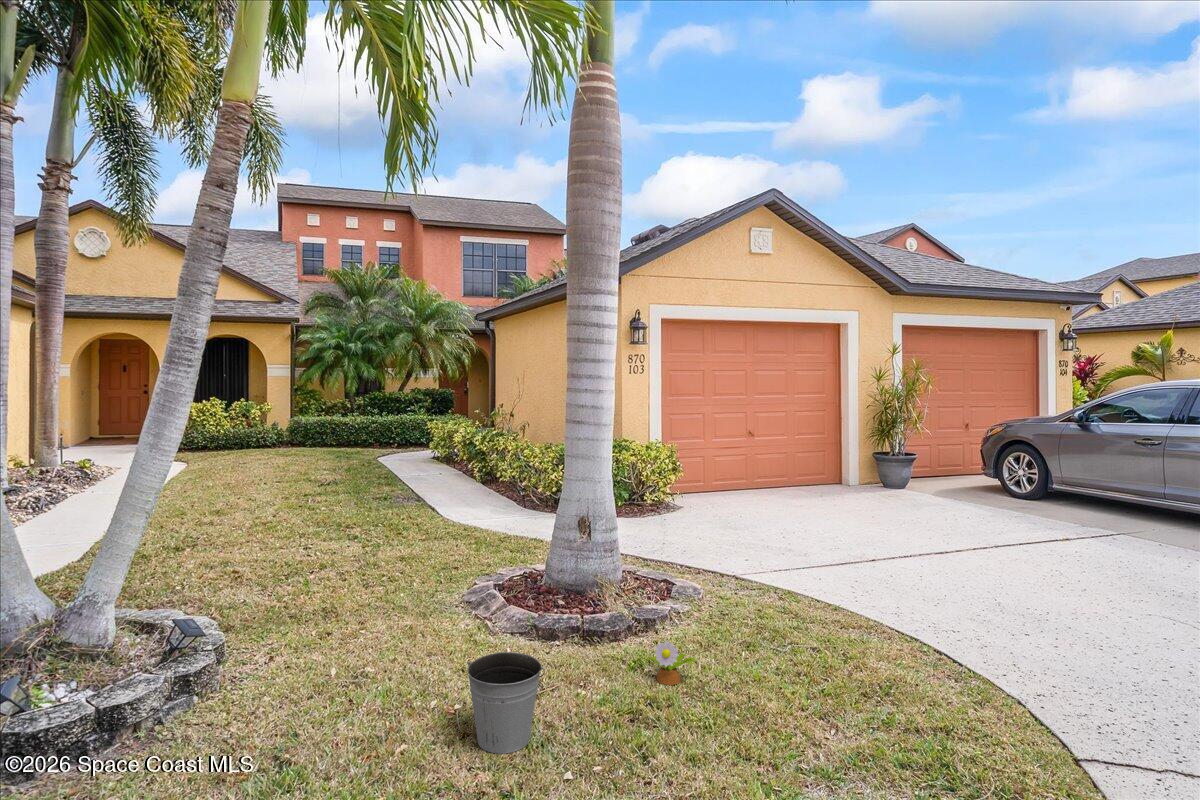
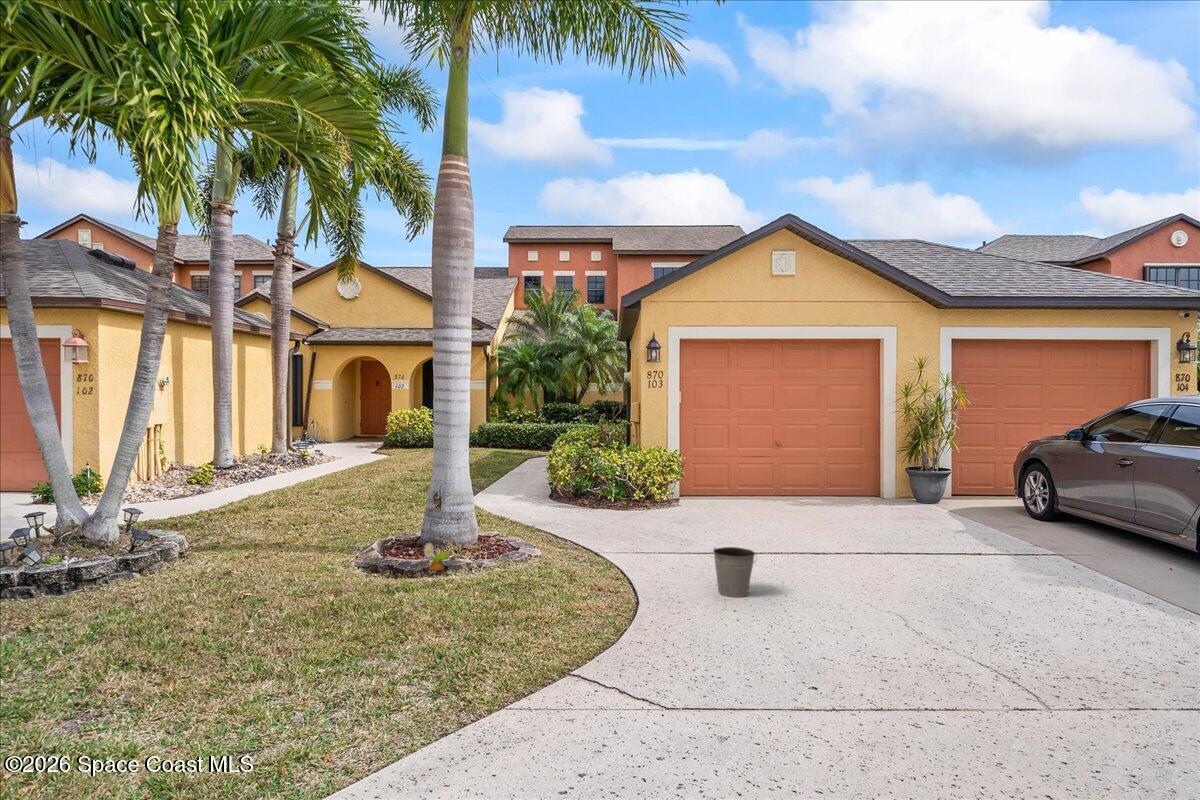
bucket: present [467,652,545,754] -> present [713,547,756,597]

